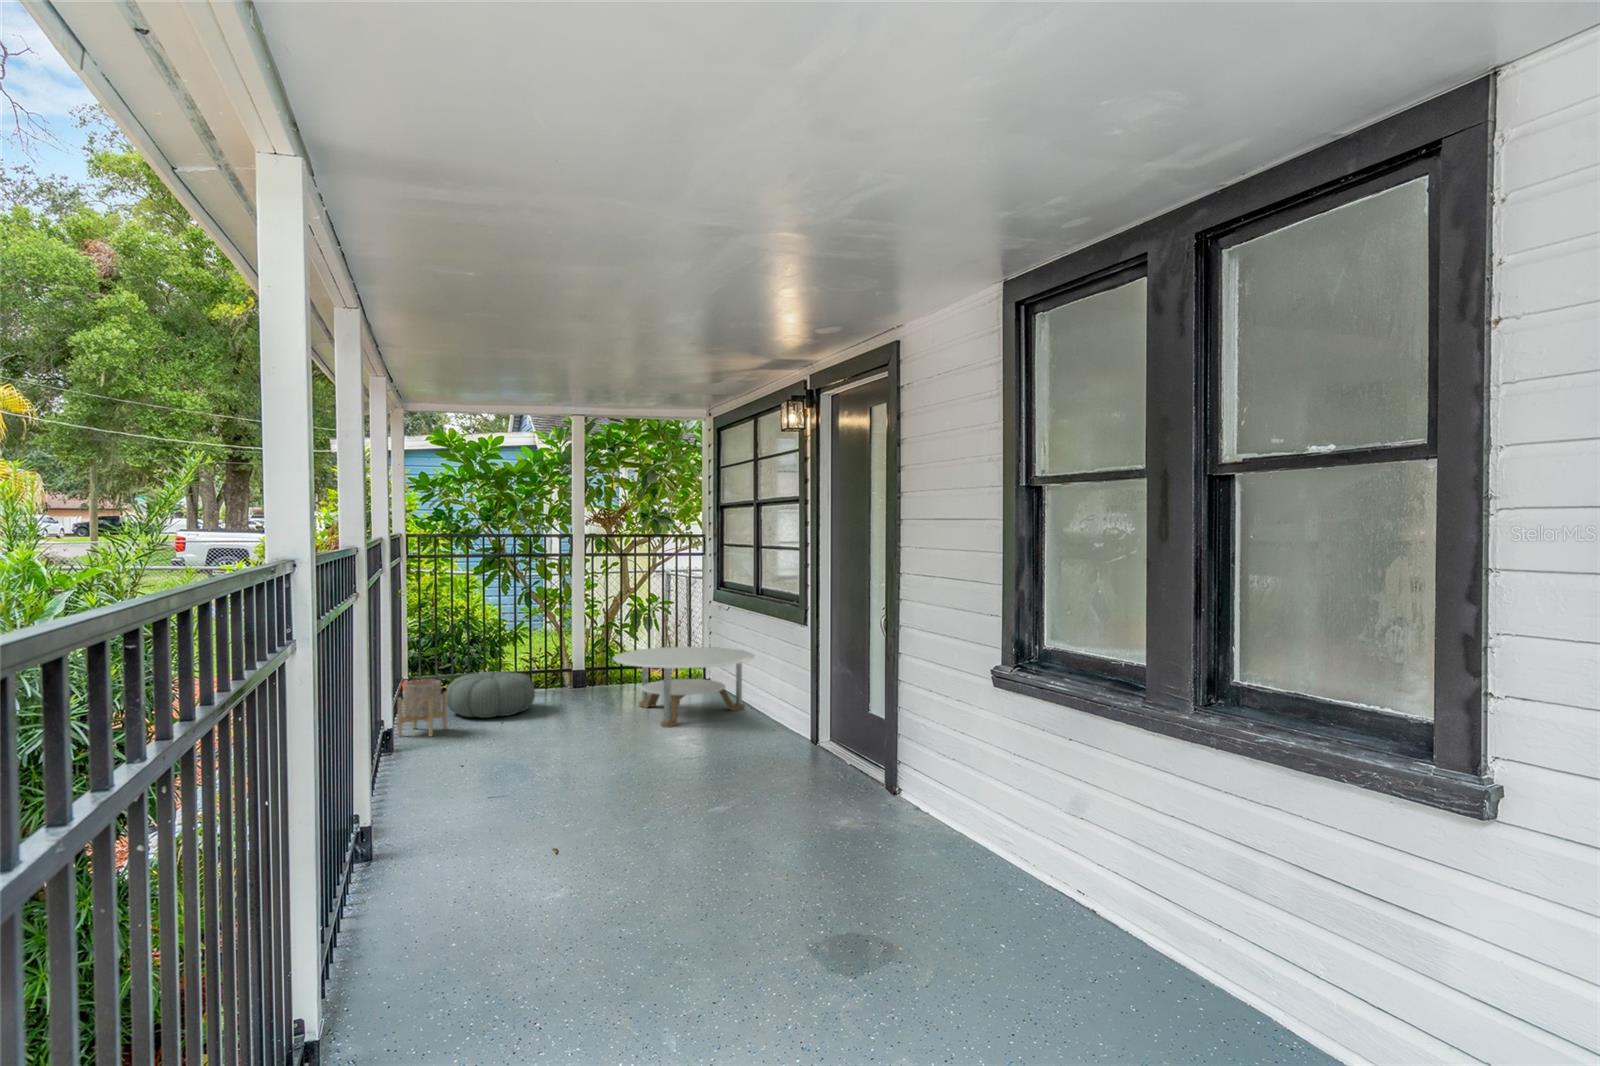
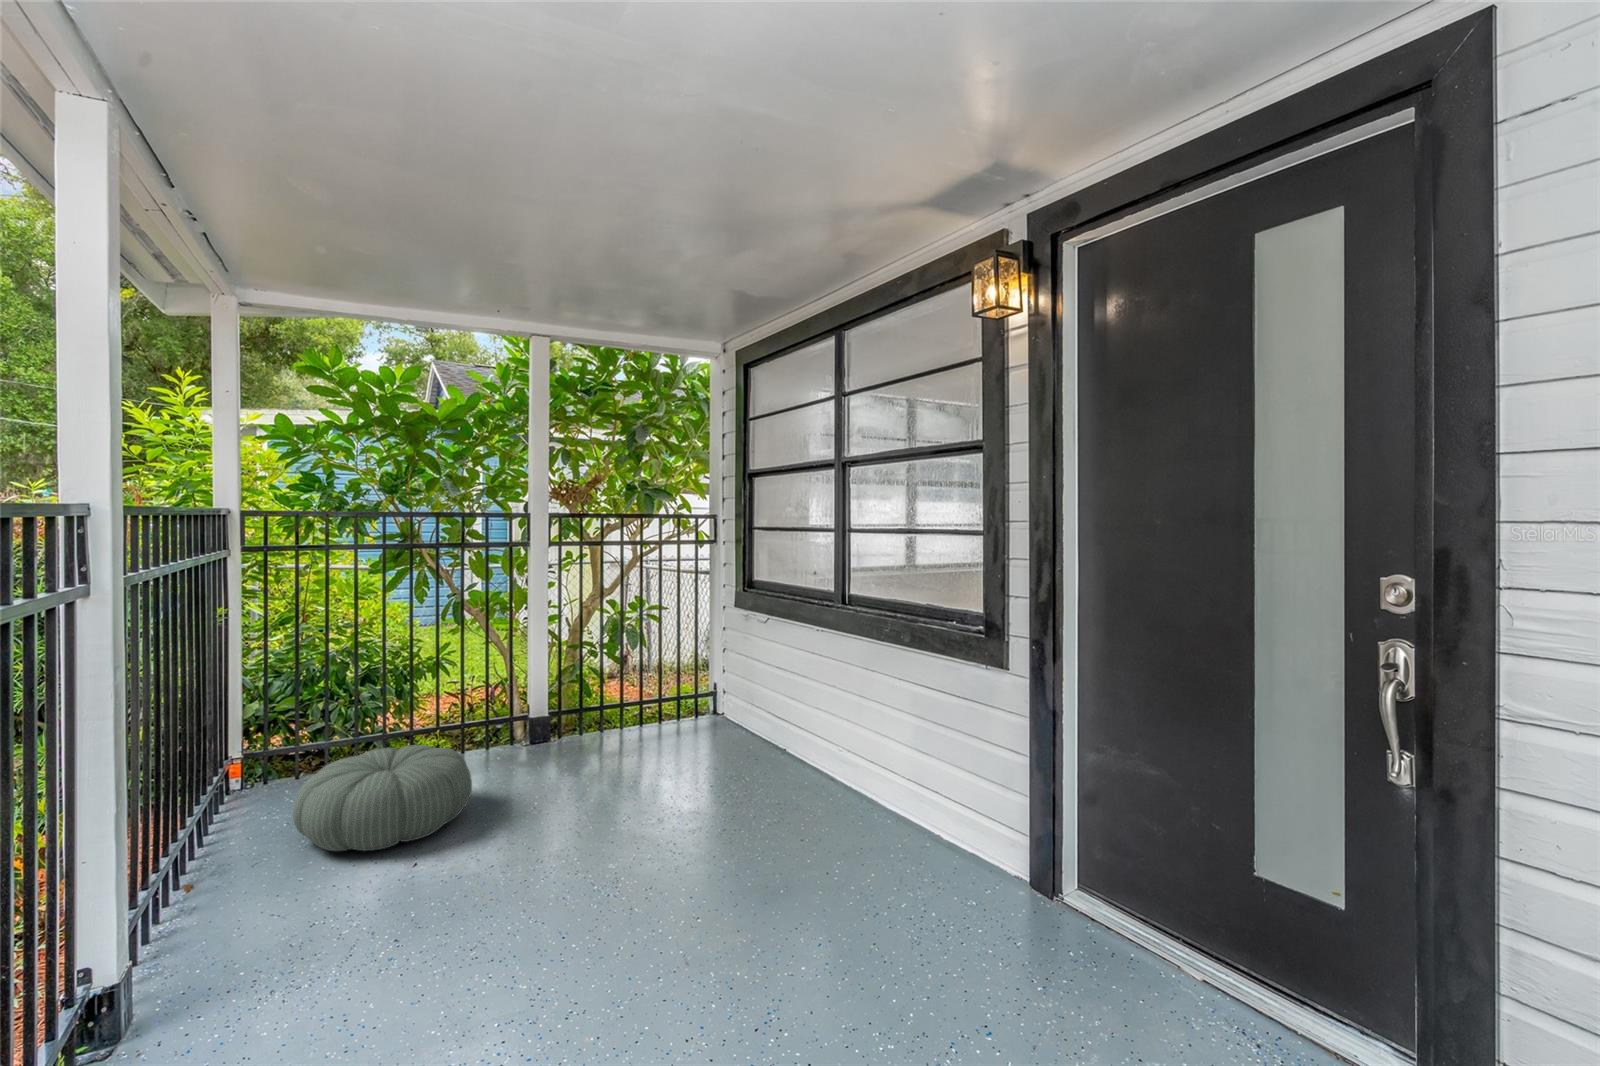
round table: present [613,647,754,727] -> none [615,683,850,854]
planter: present [398,679,447,737] -> none [148,803,281,951]

